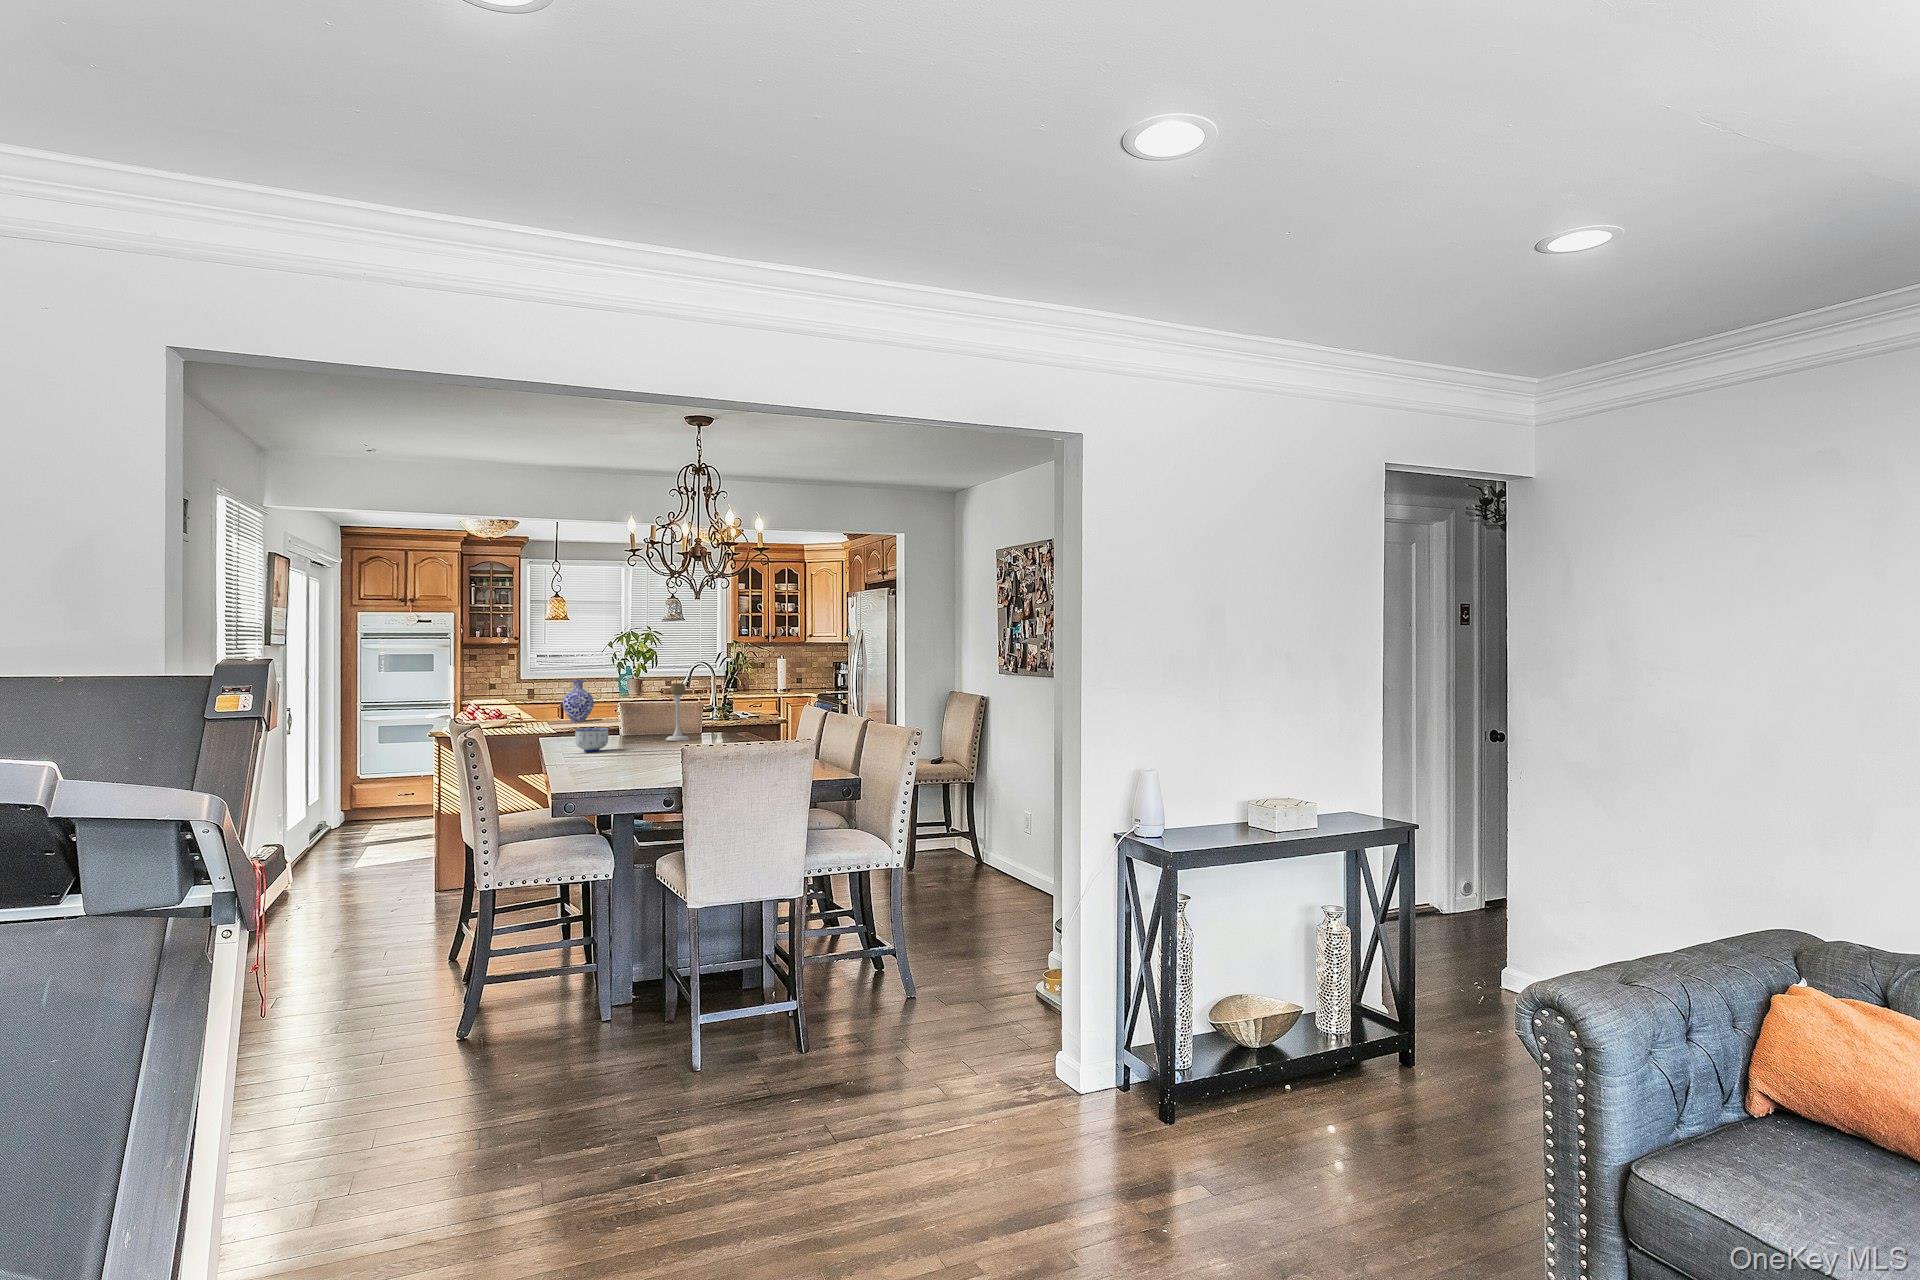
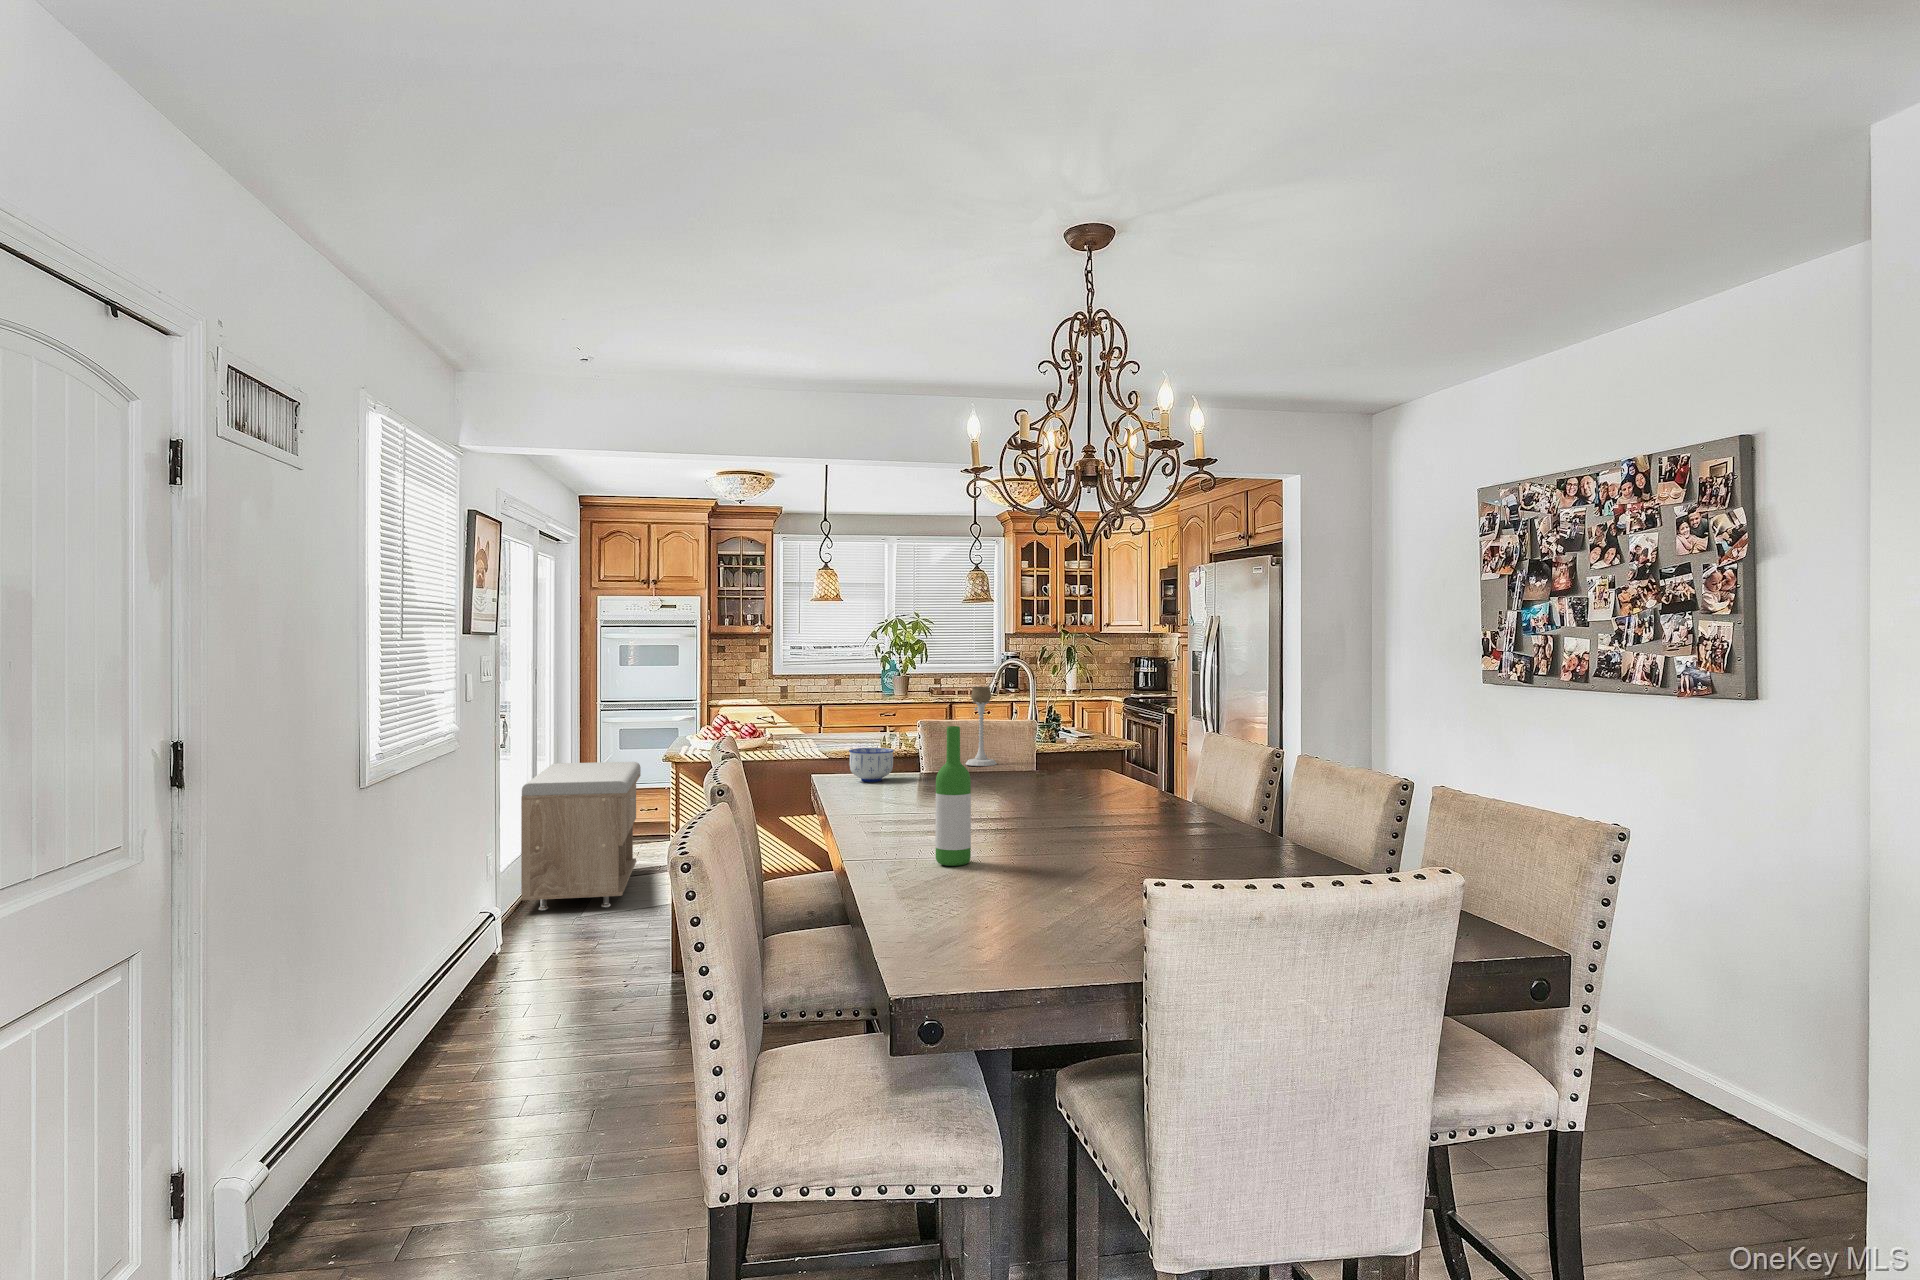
vase: present [562,680,594,722] -> none [821,677,857,728]
wine bottle: none [616,702,638,785] -> present [935,726,971,866]
storage bench: none [299,752,401,873] -> present [521,762,641,910]

